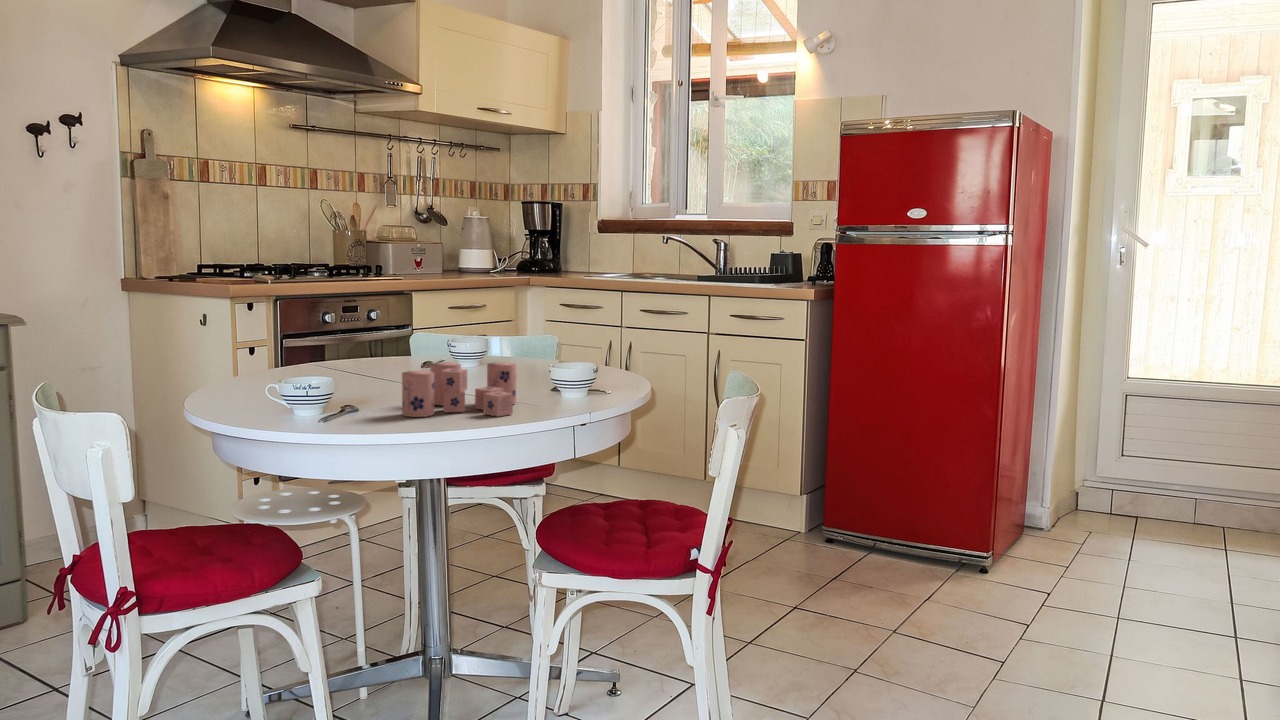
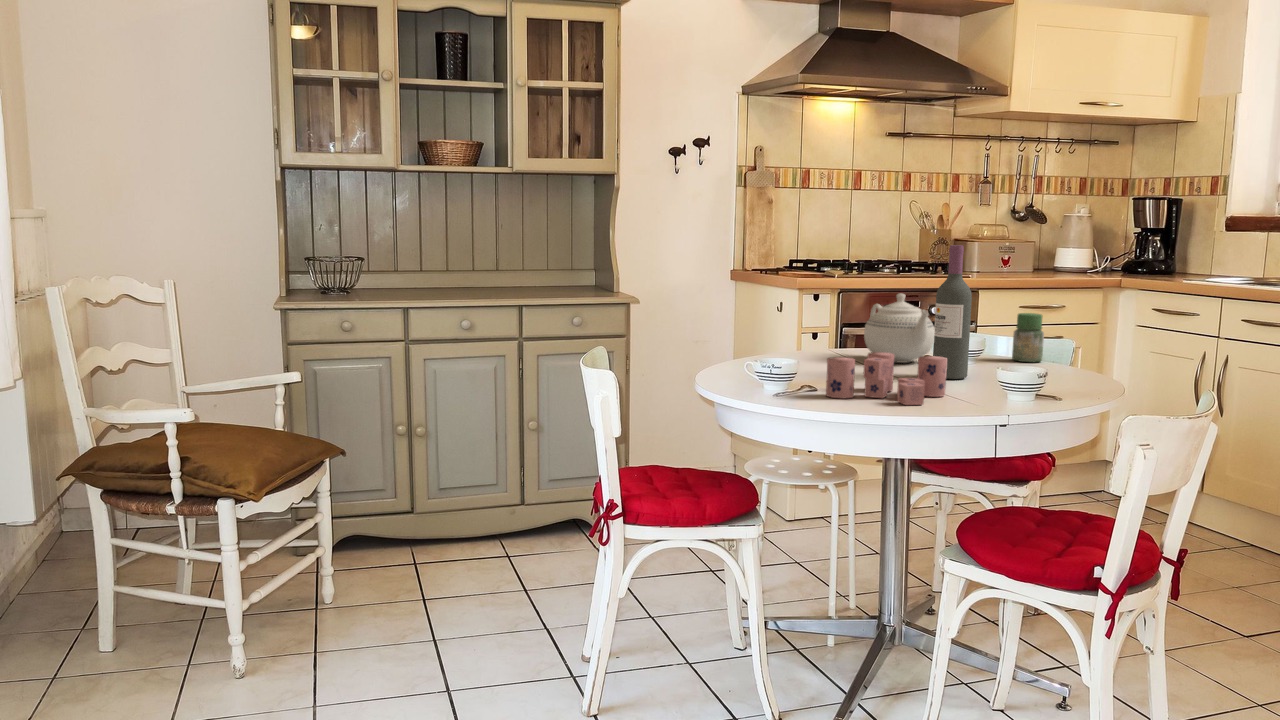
wine bottle: none [469,246,505,385] -> present [933,245,972,379]
teapot: none [369,298,448,373] -> present [864,294,934,363]
jar: none [511,313,540,362] -> present [1012,313,1044,362]

